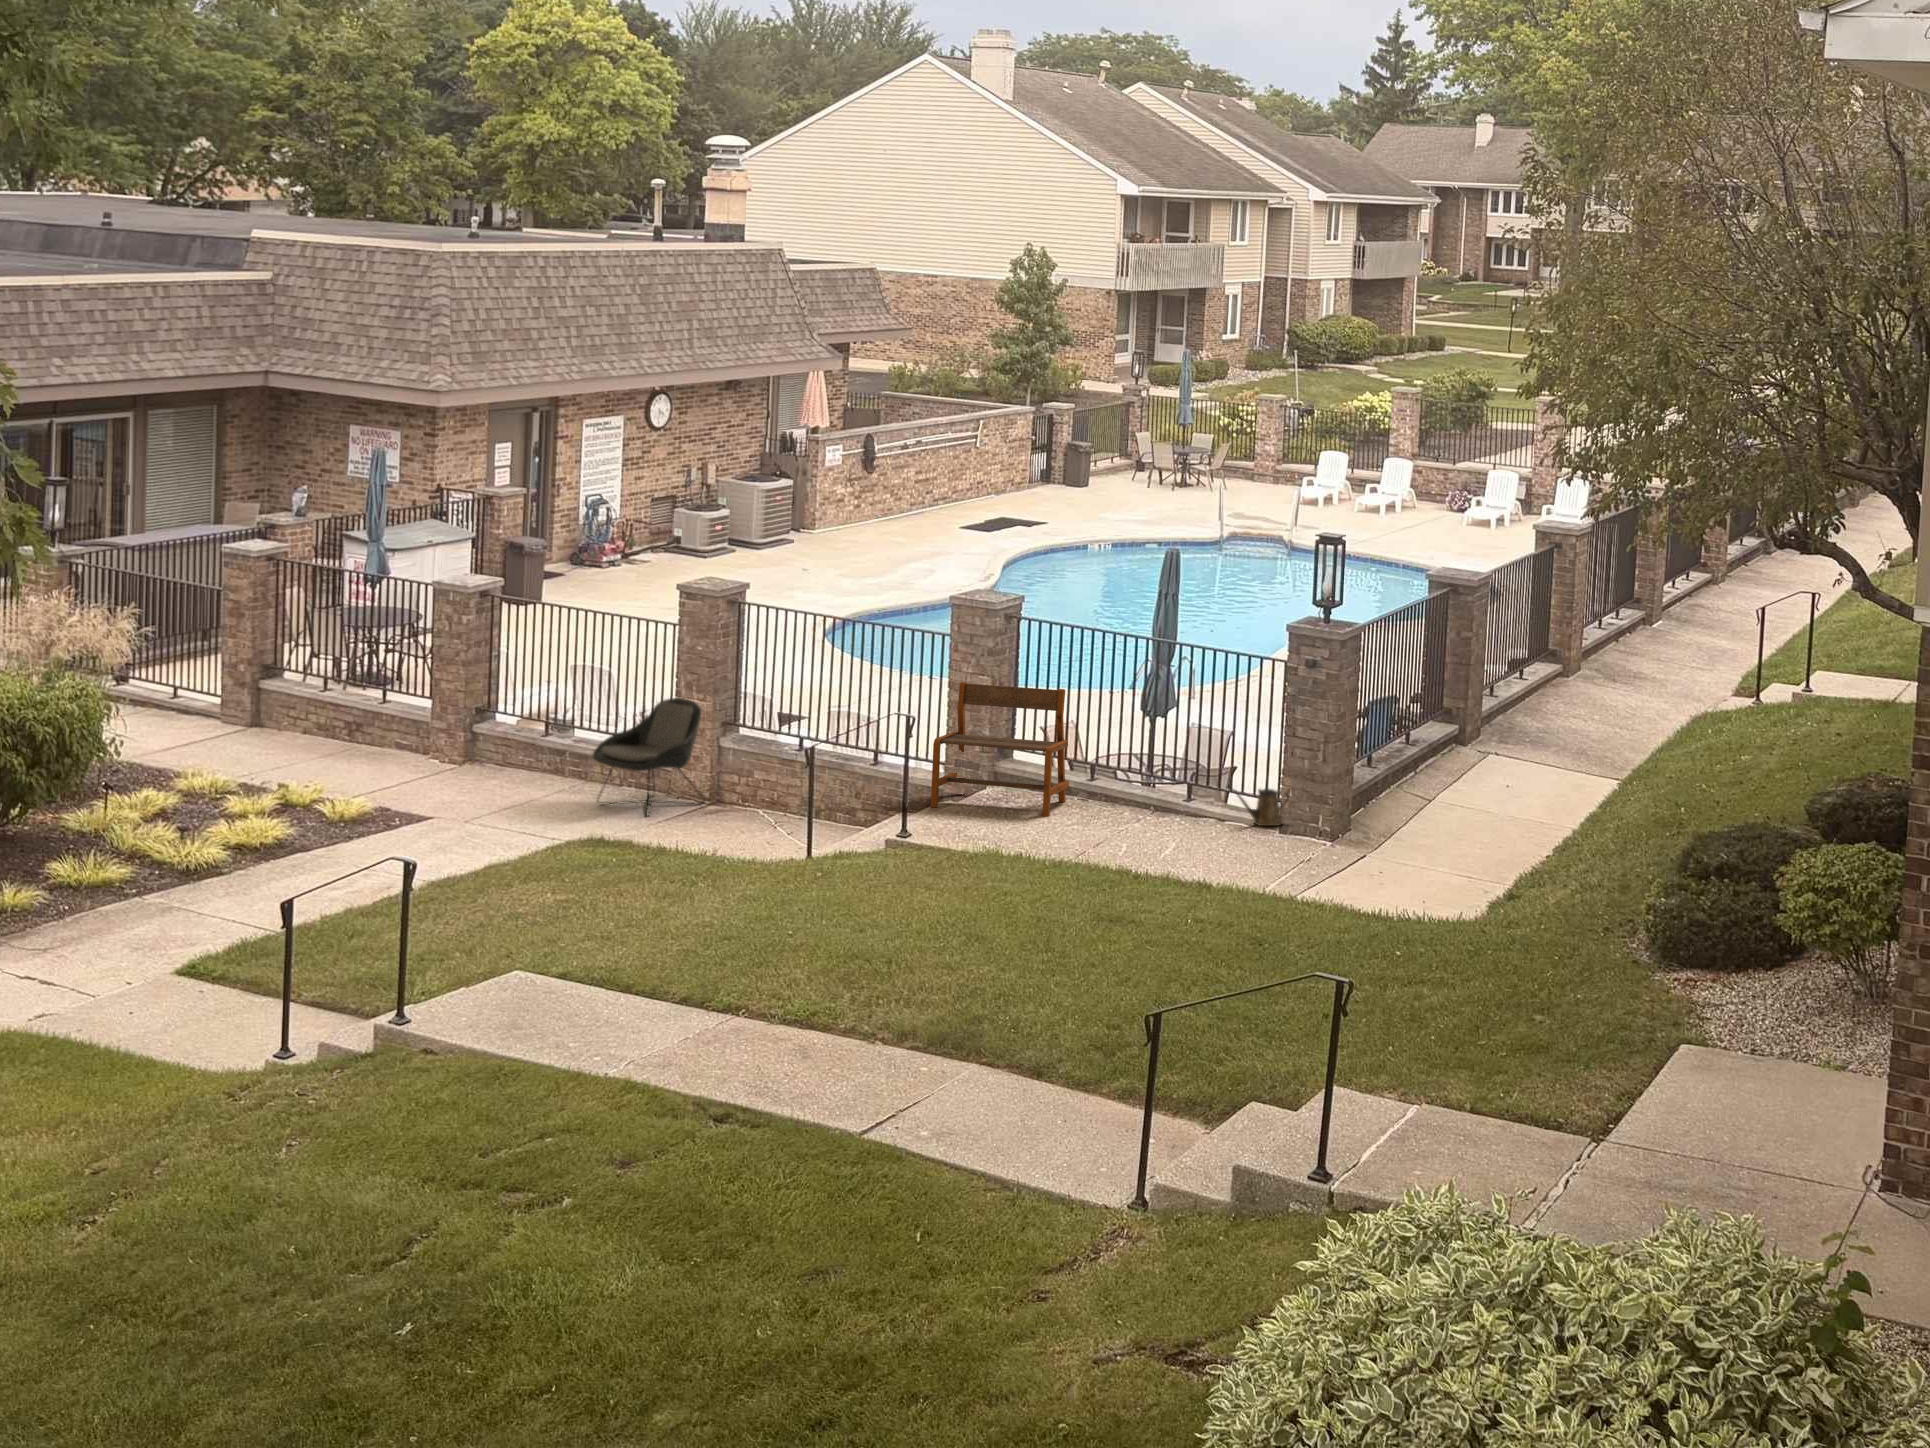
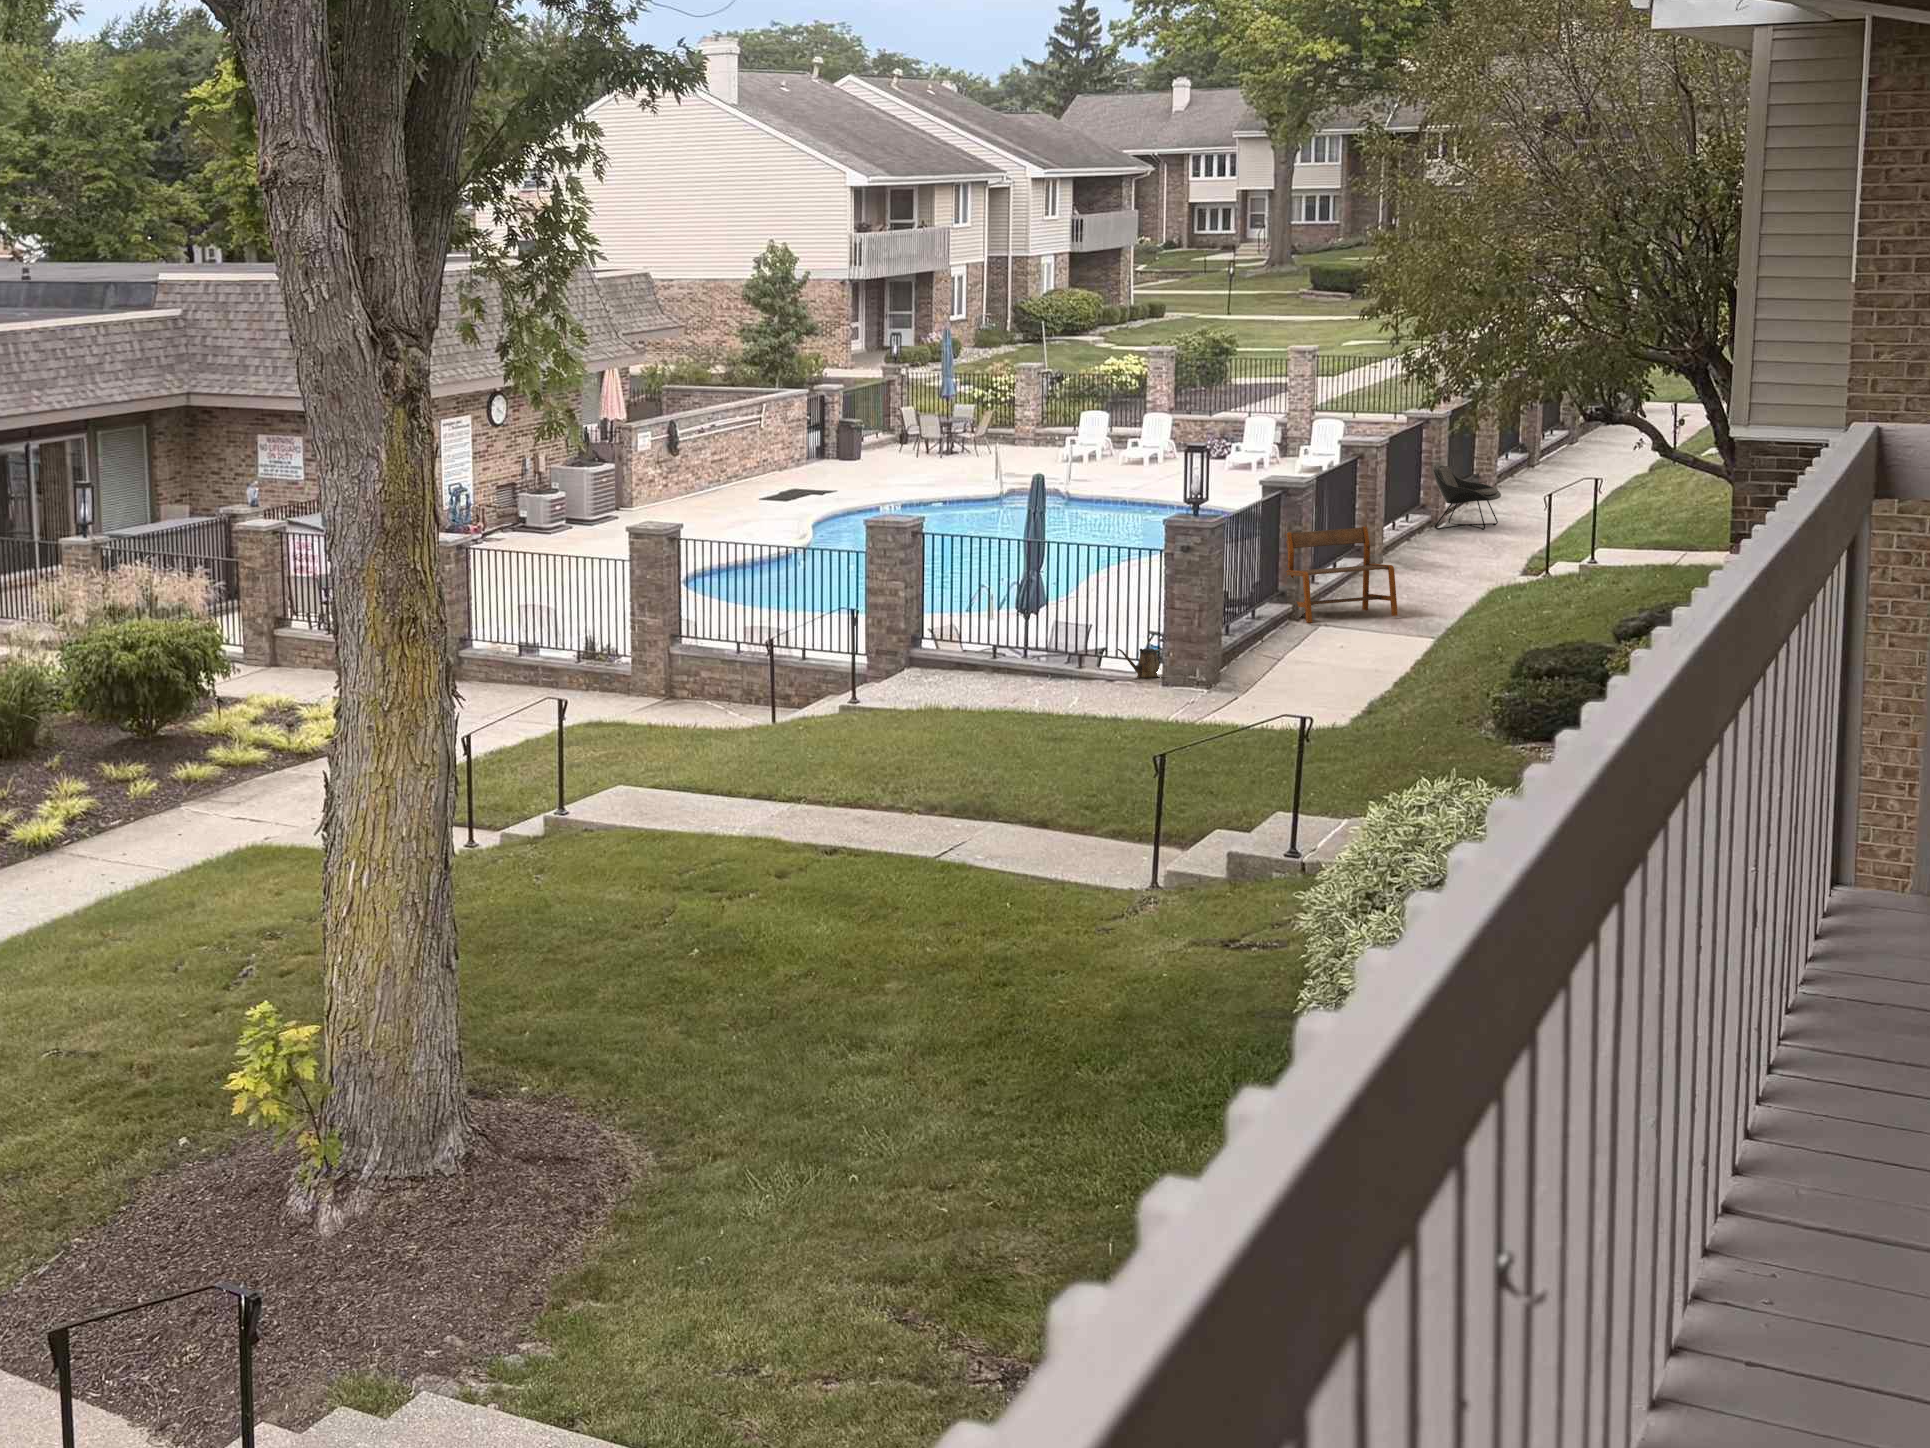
bench: present [931,682,1069,816] -> present [1286,526,1398,623]
lounge chair: present [593,698,705,815] -> present [1433,464,1501,530]

